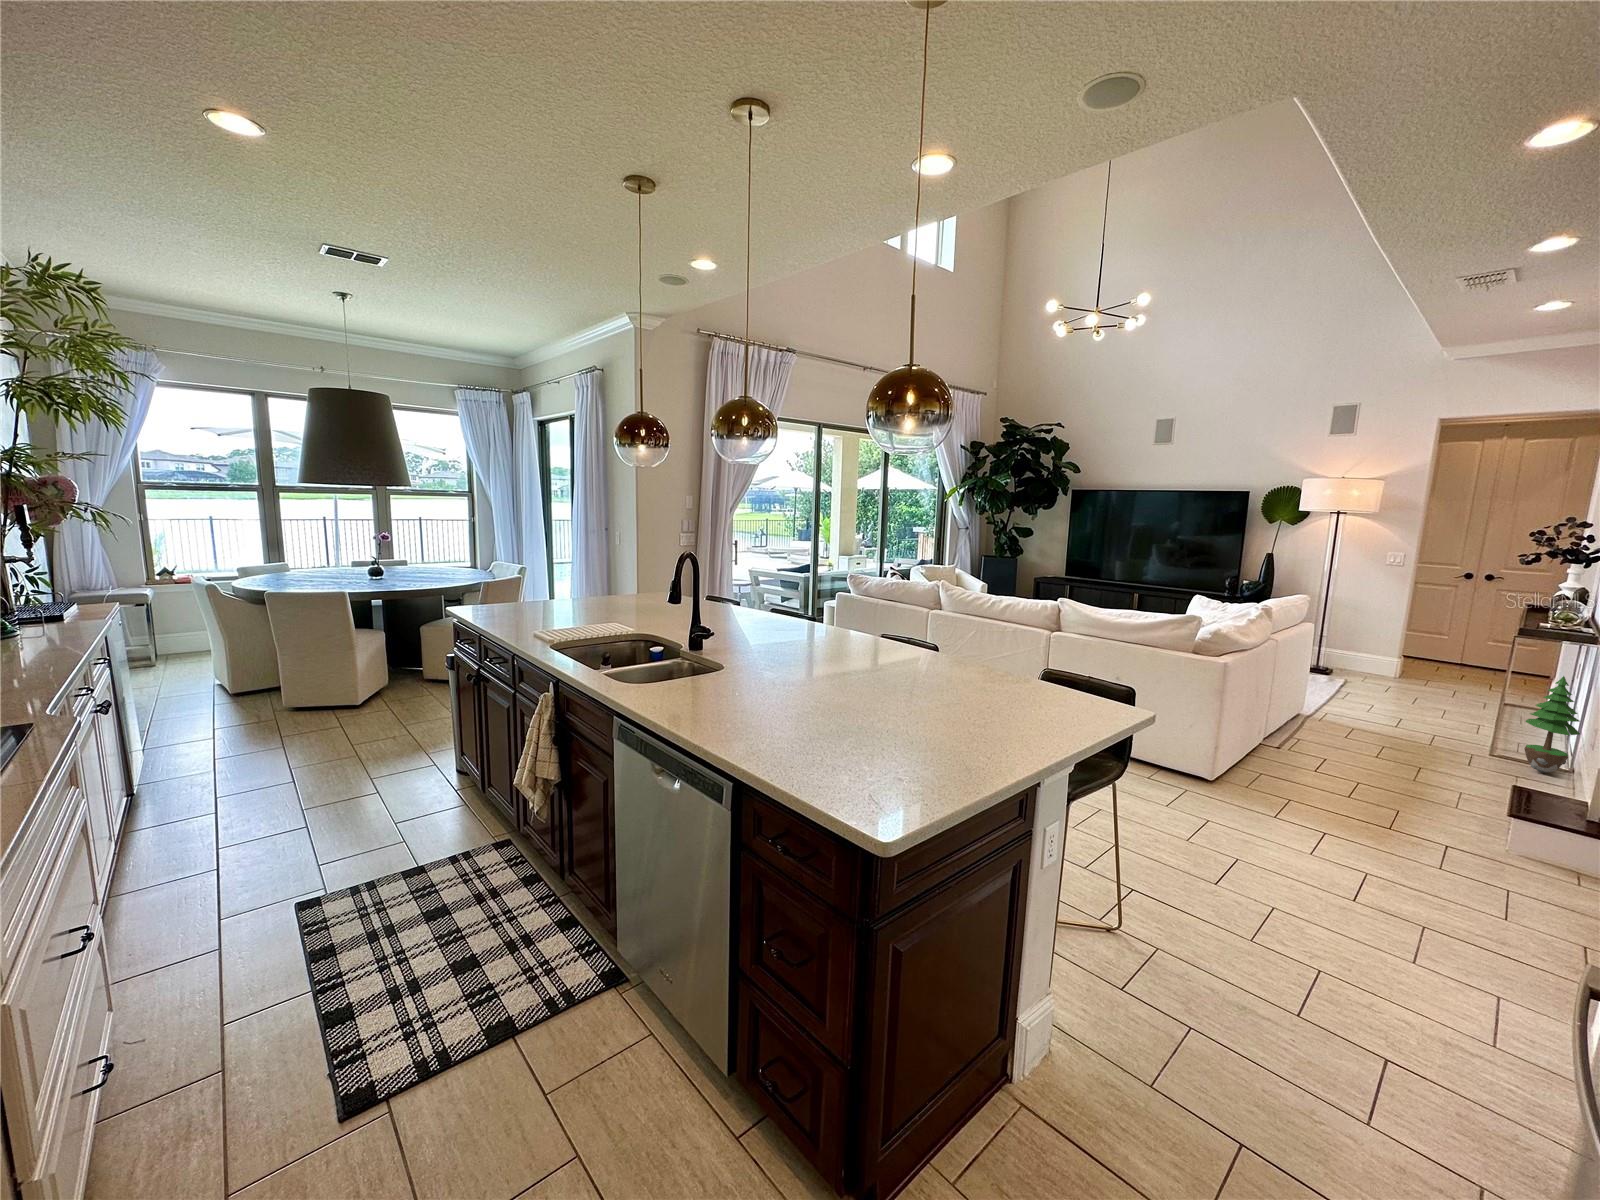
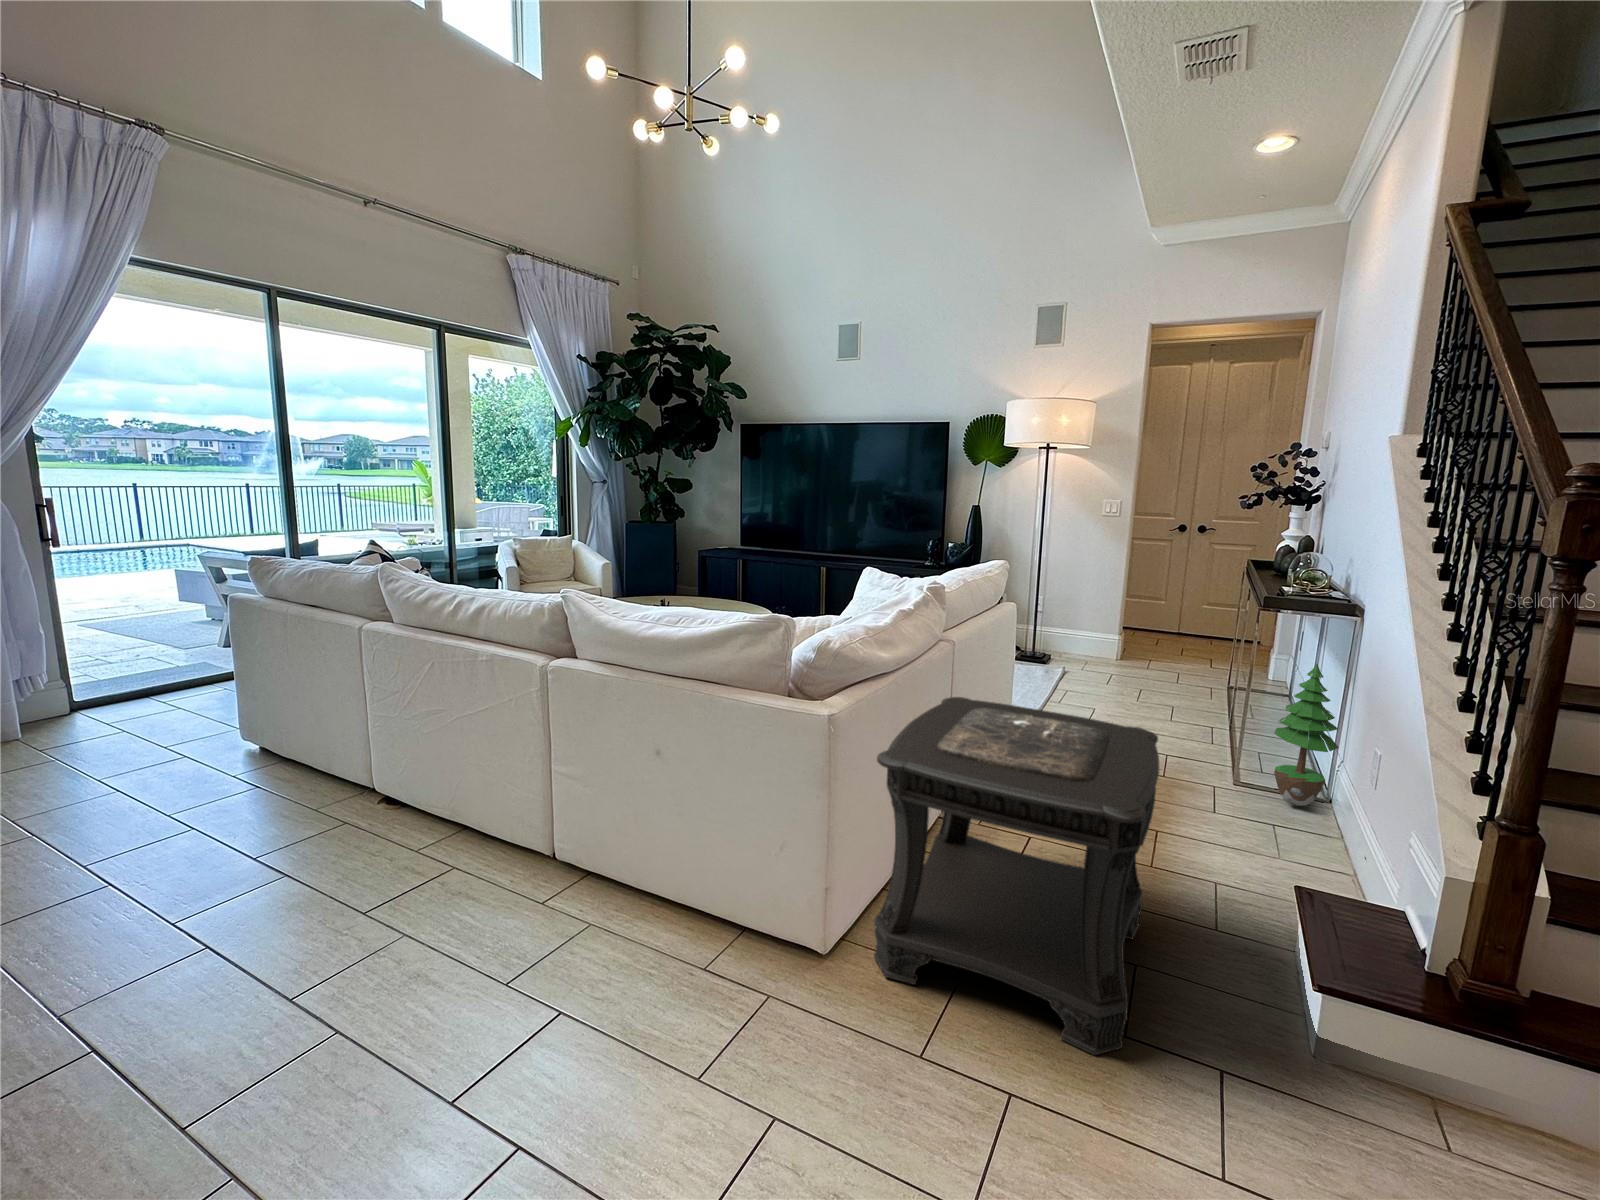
side table: none [1236,668,1420,834] -> present [874,697,1159,1055]

